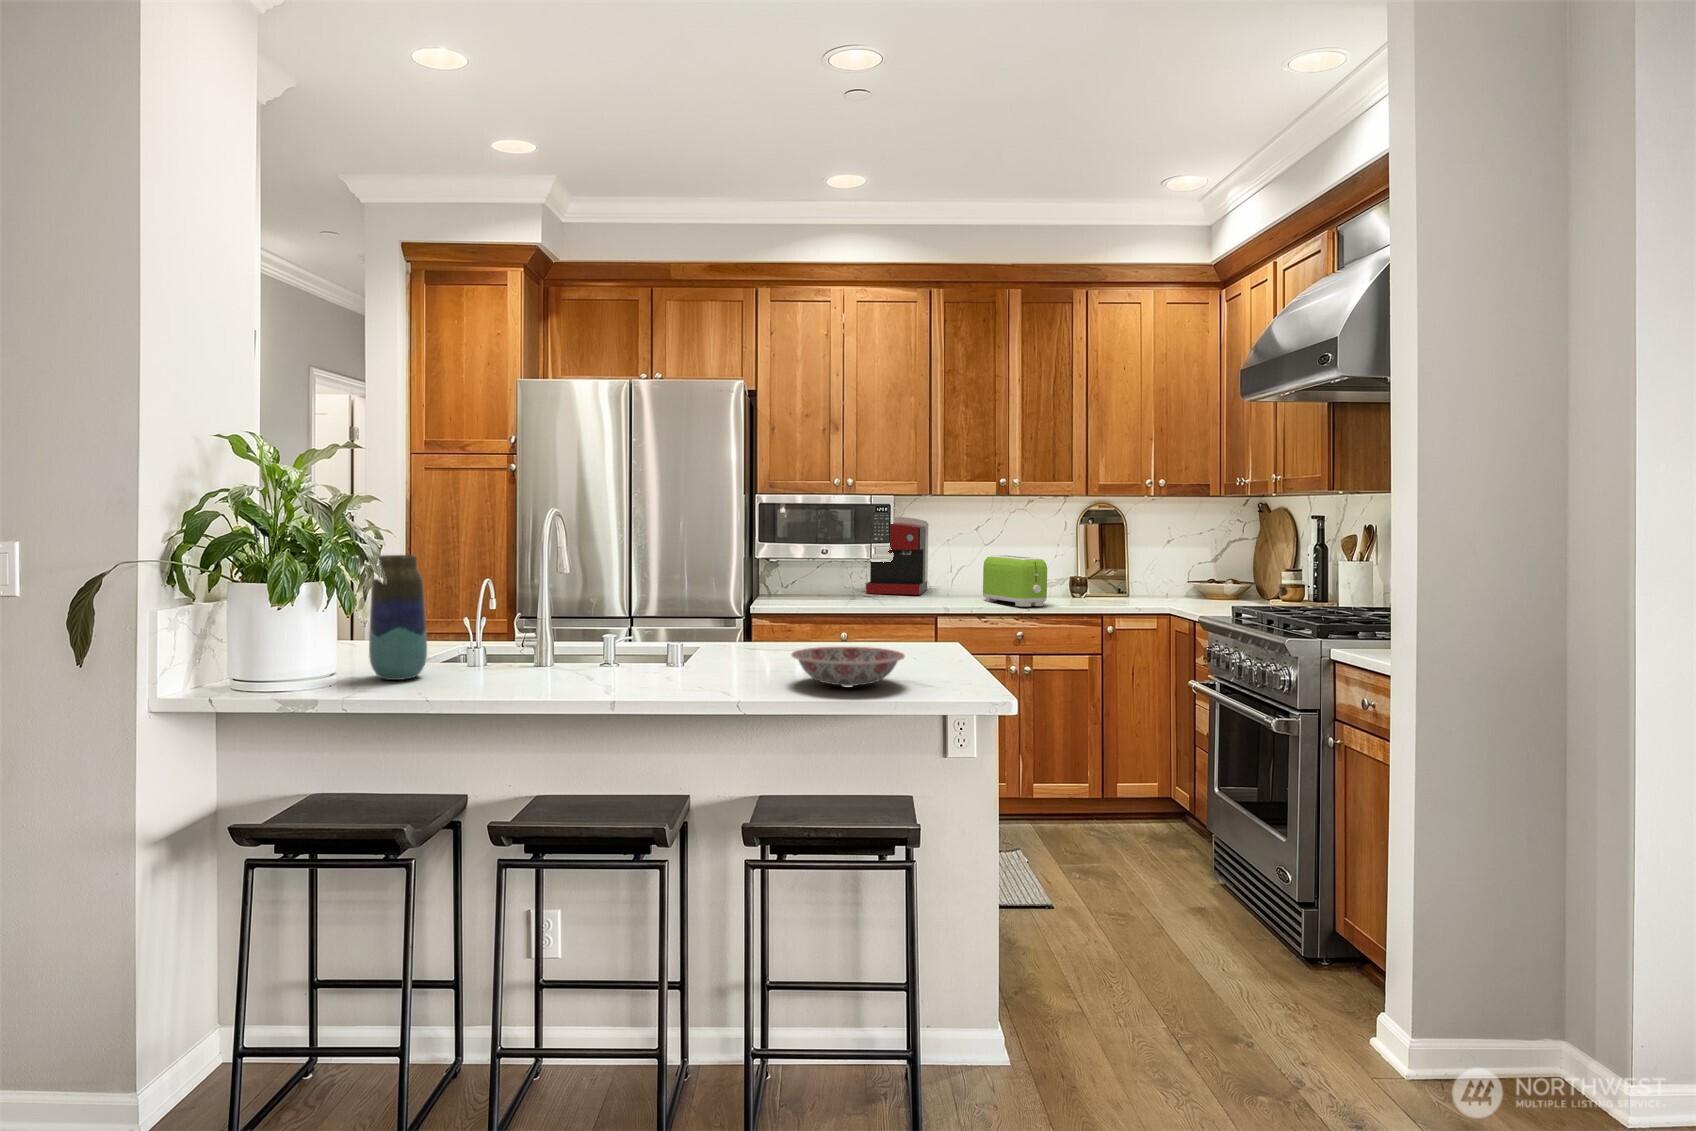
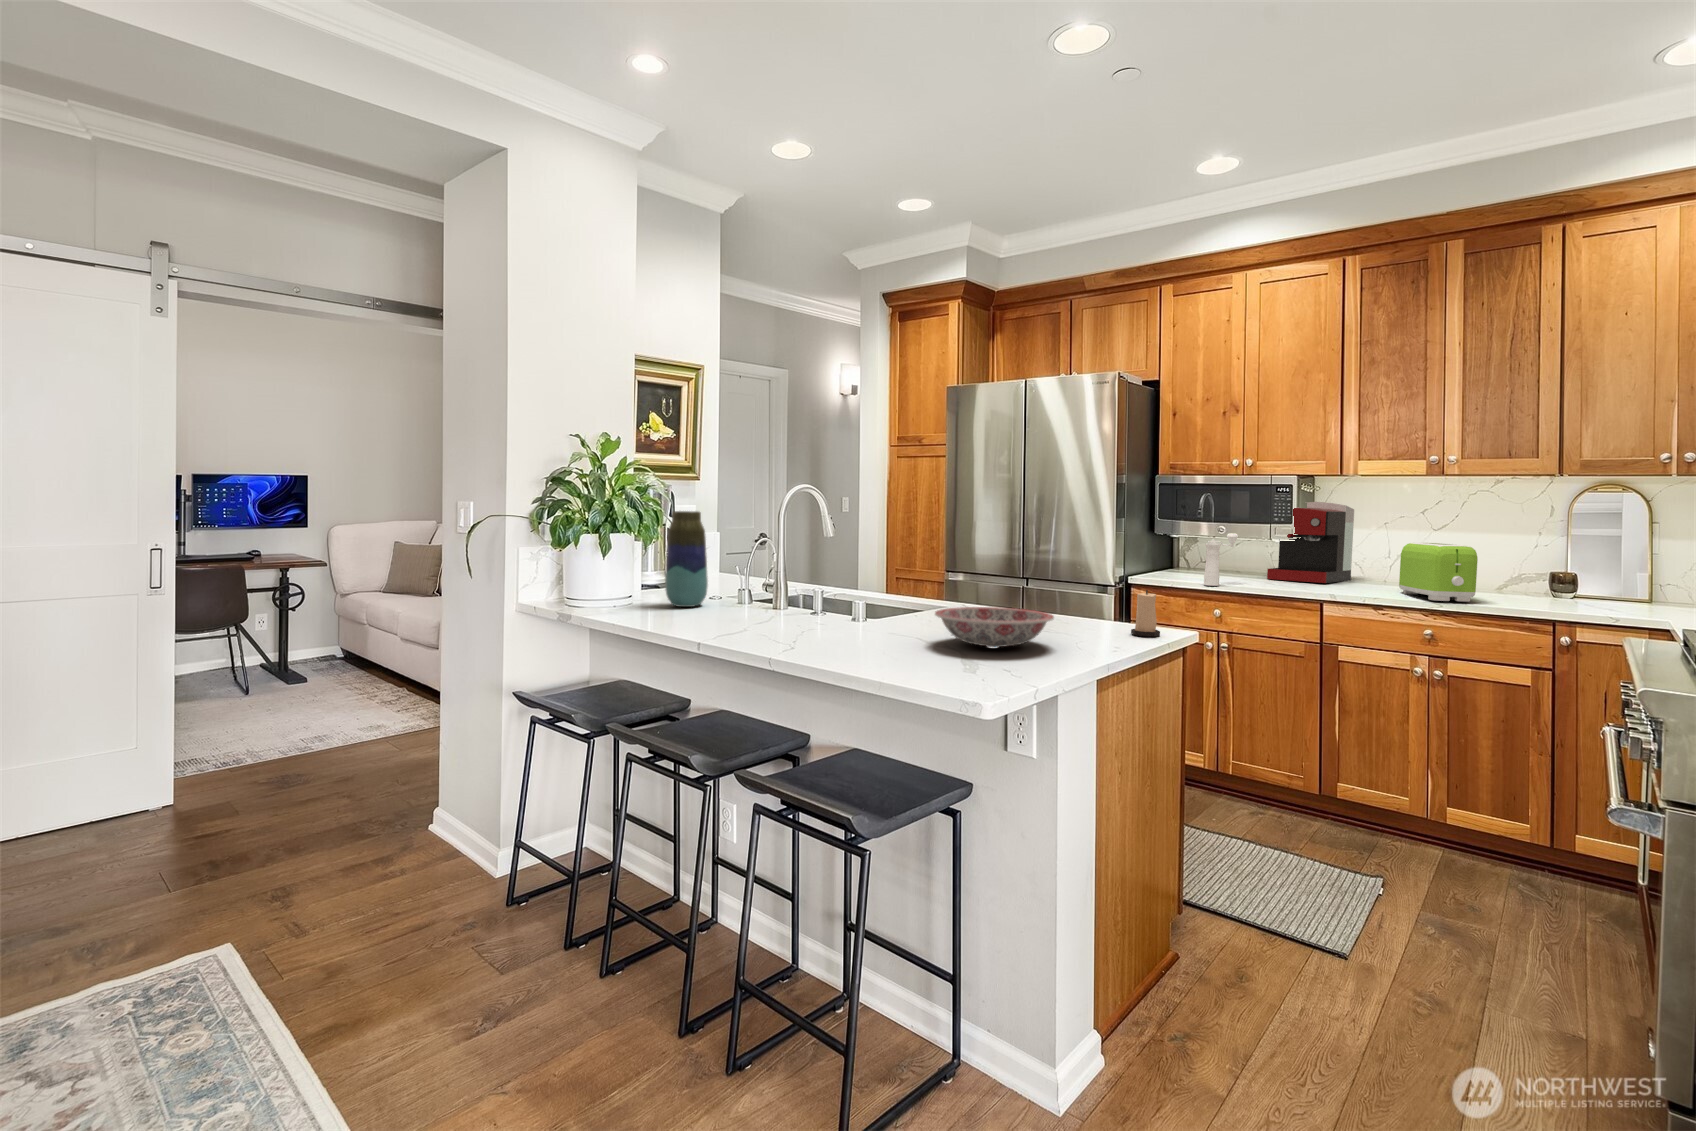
pepper mill: none [831,551,855,604] -> present [1204,533,1238,586]
candle: none [916,619,940,662] -> present [1131,590,1160,636]

